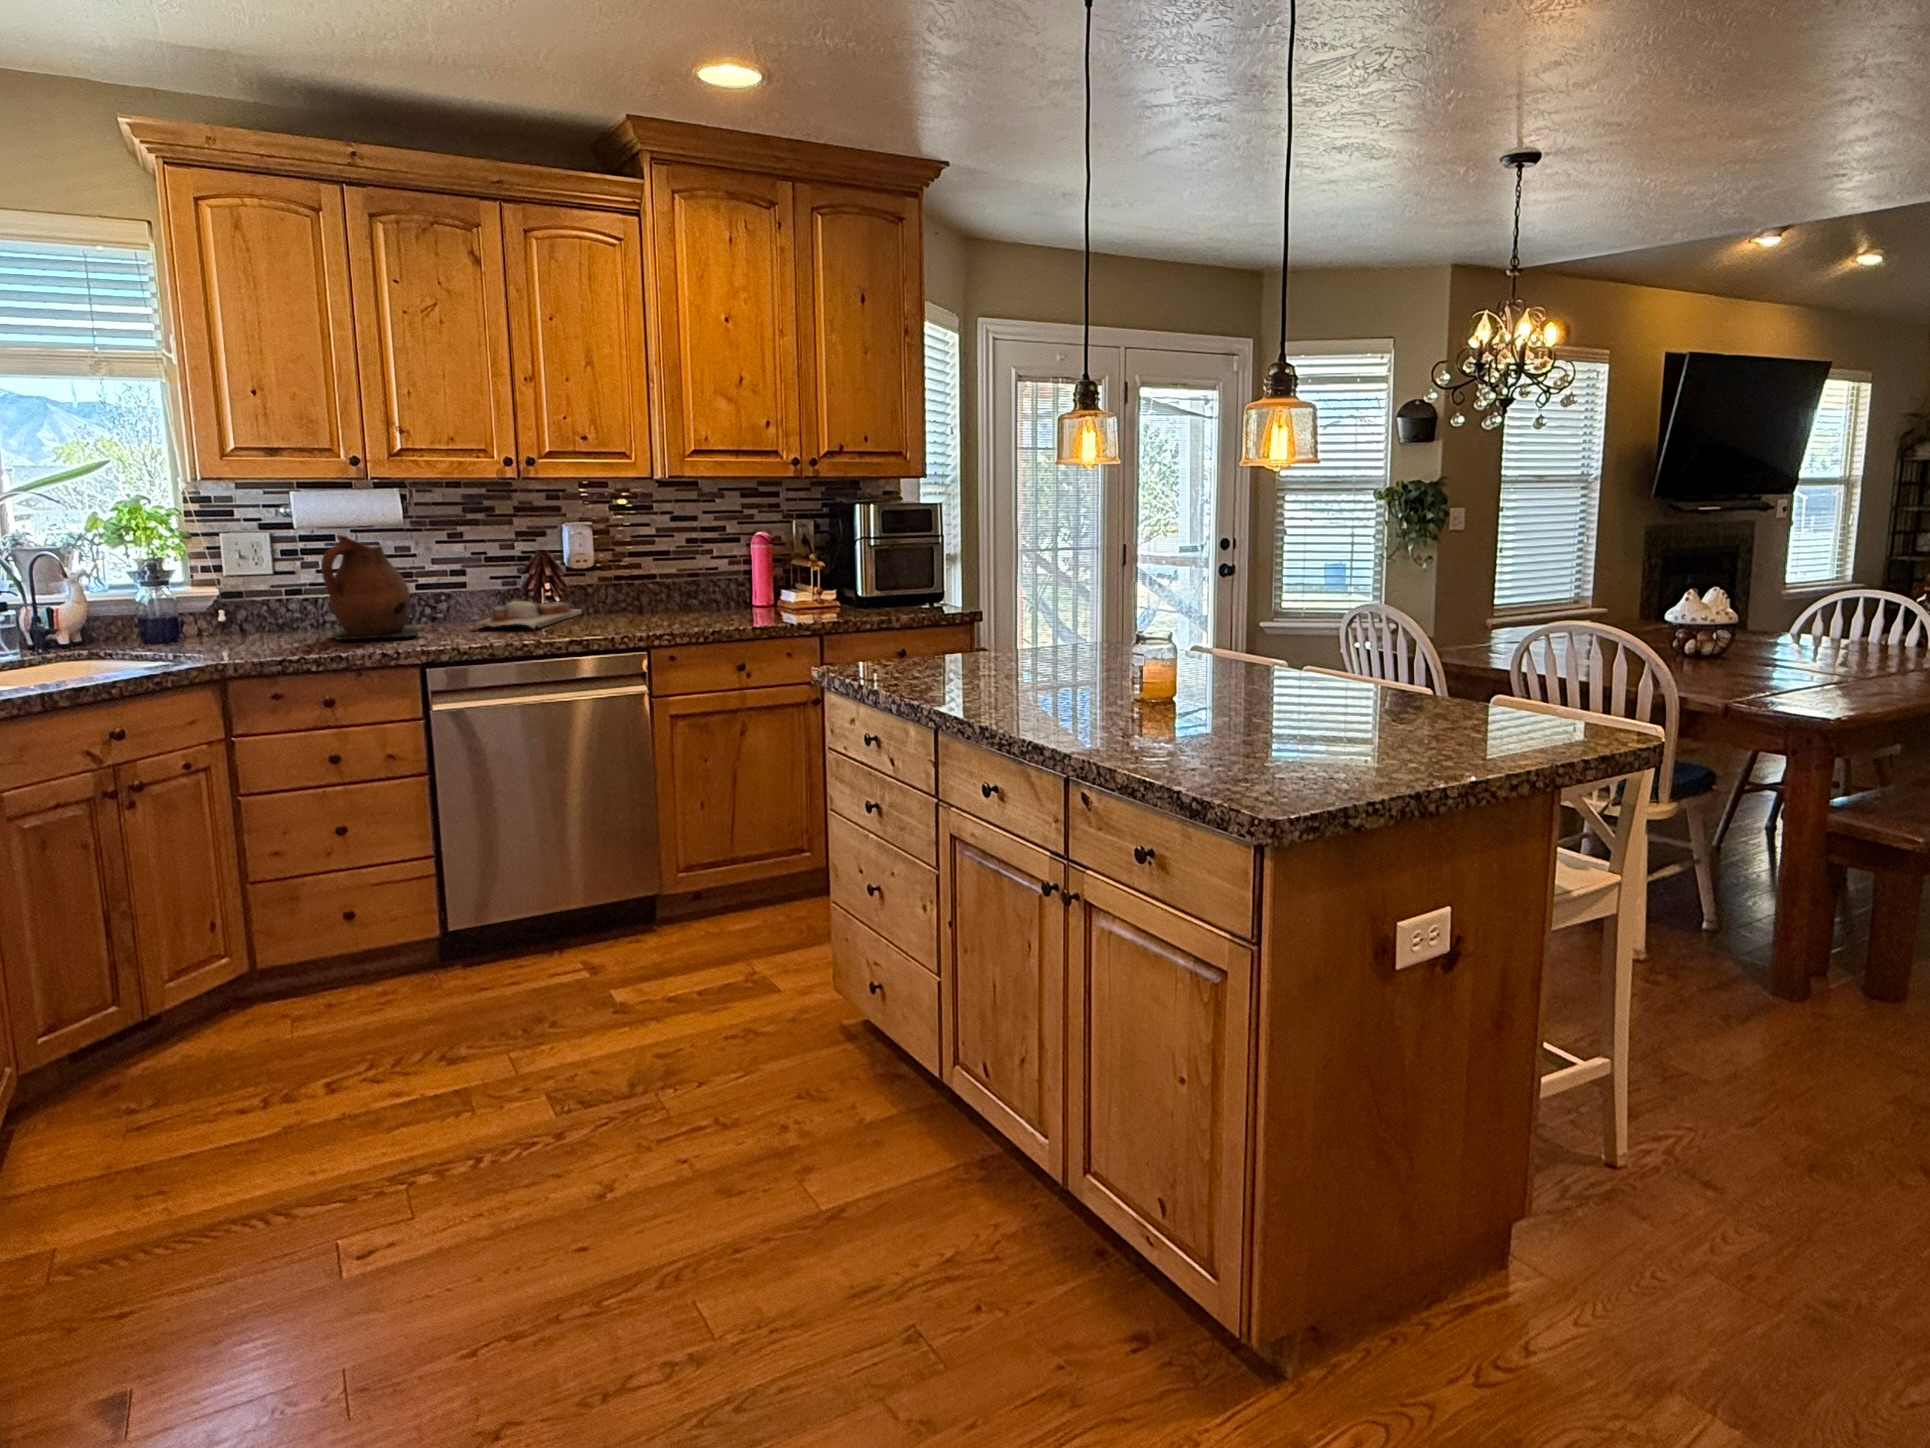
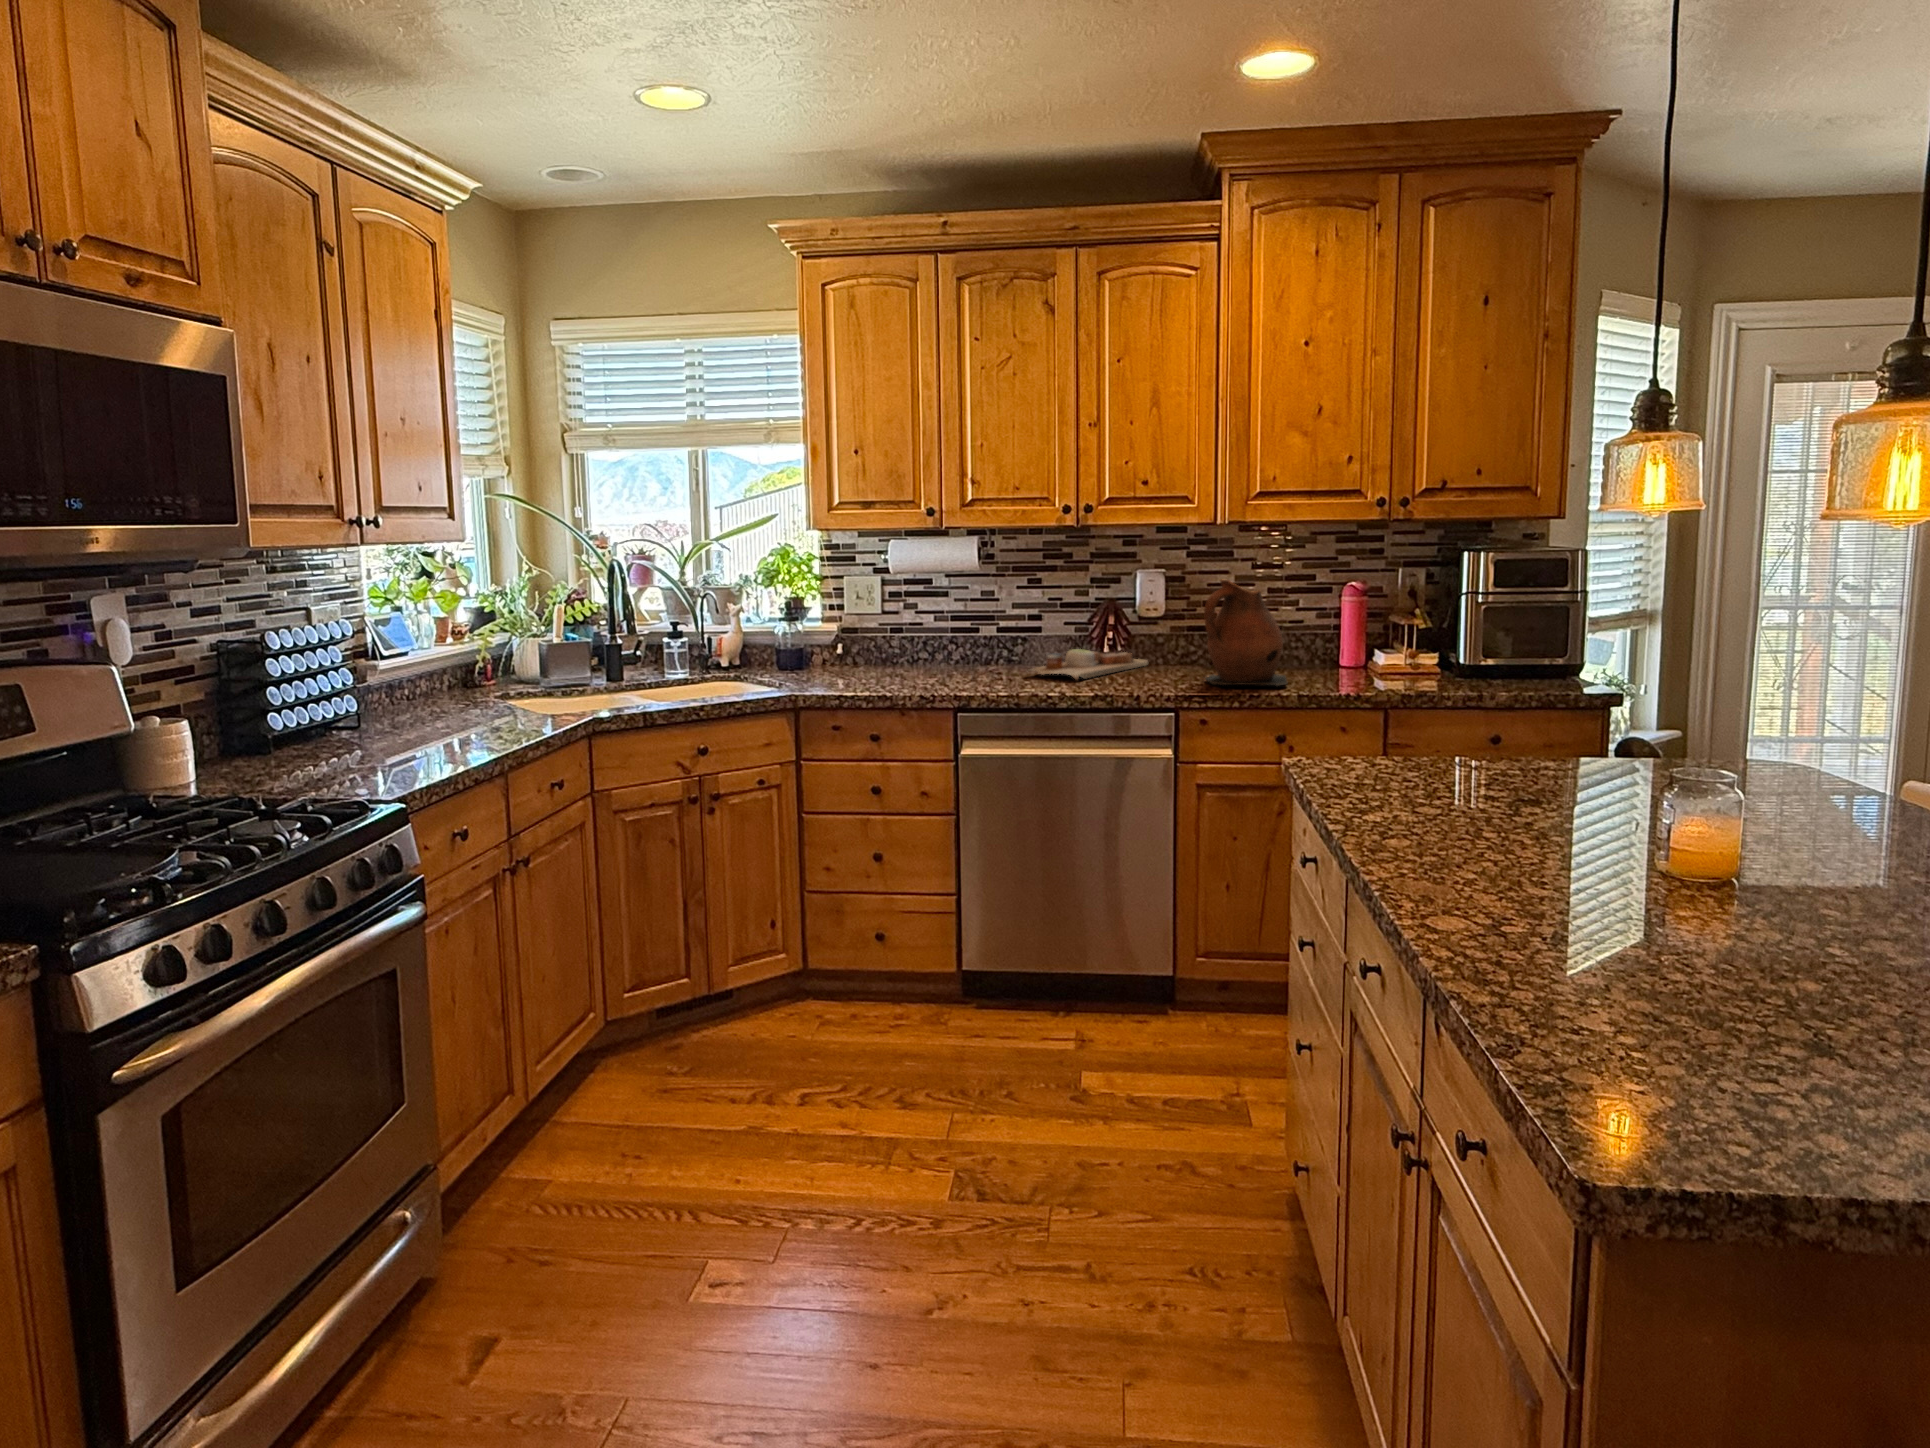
ceramic pitcher: present [321,535,418,640] -> present [1204,579,1287,686]

